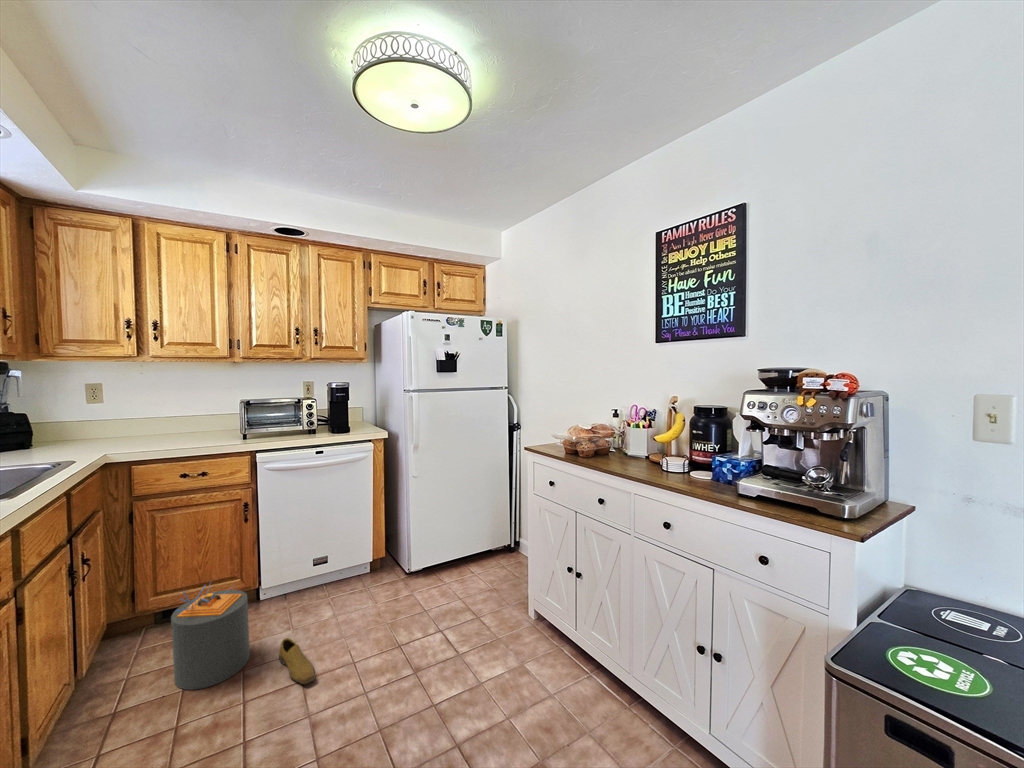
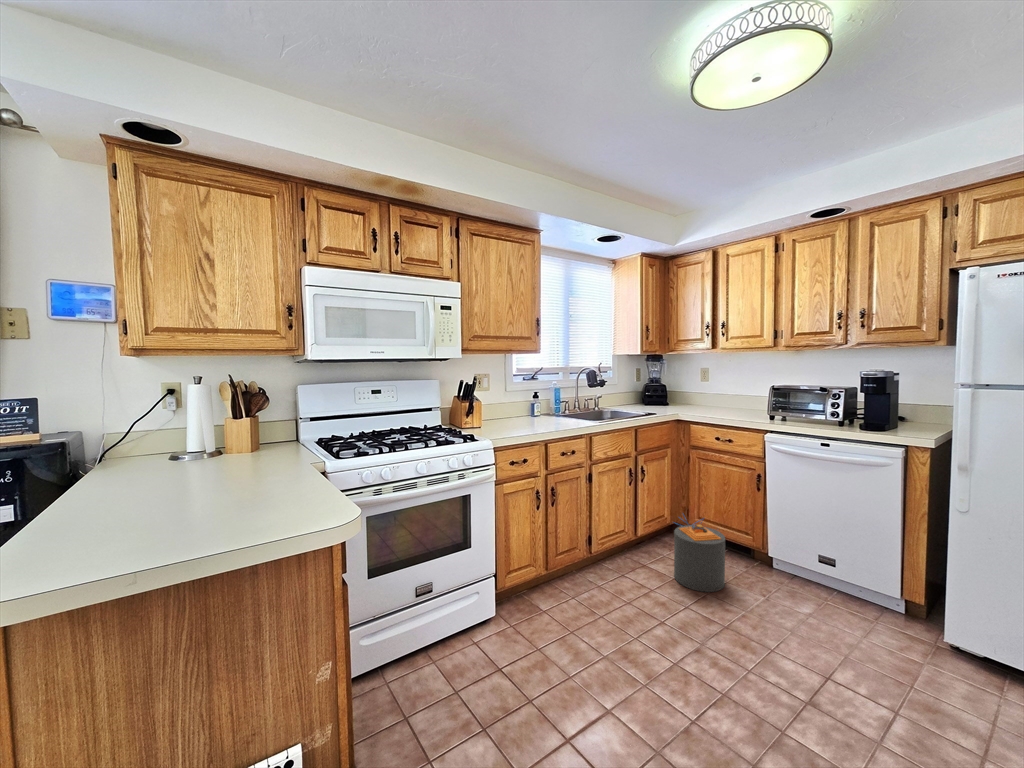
shoe: present [279,638,315,684] -> none [721,591,745,631]

